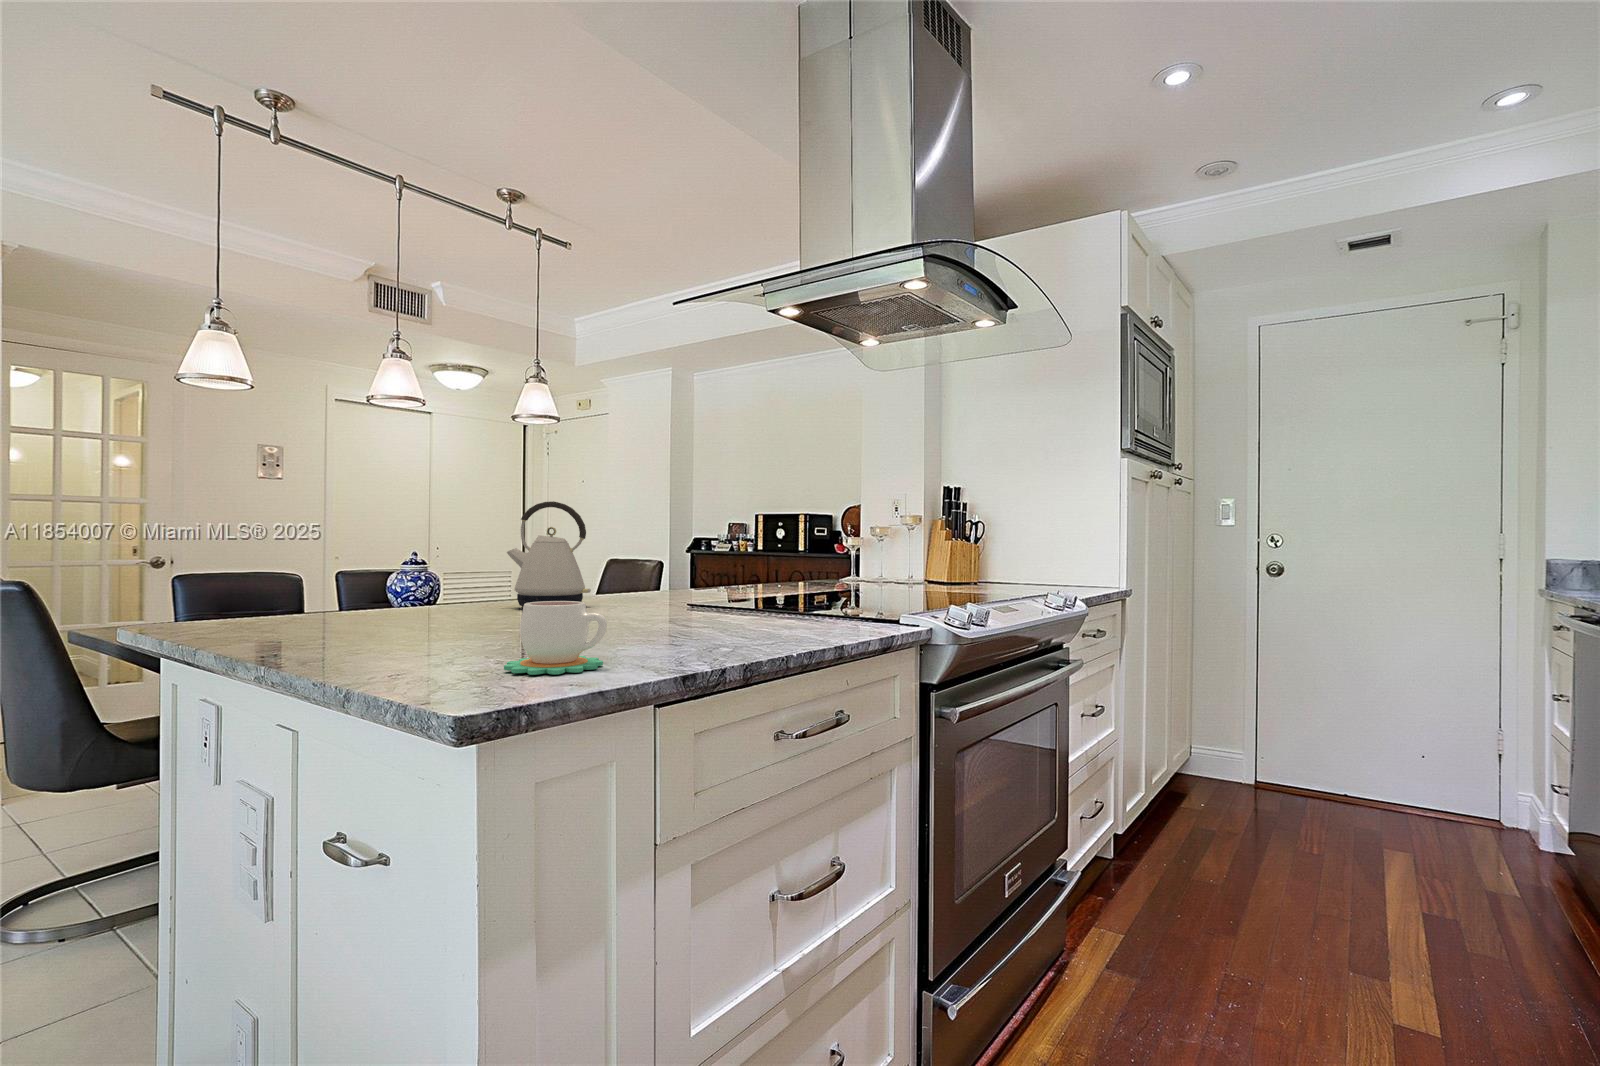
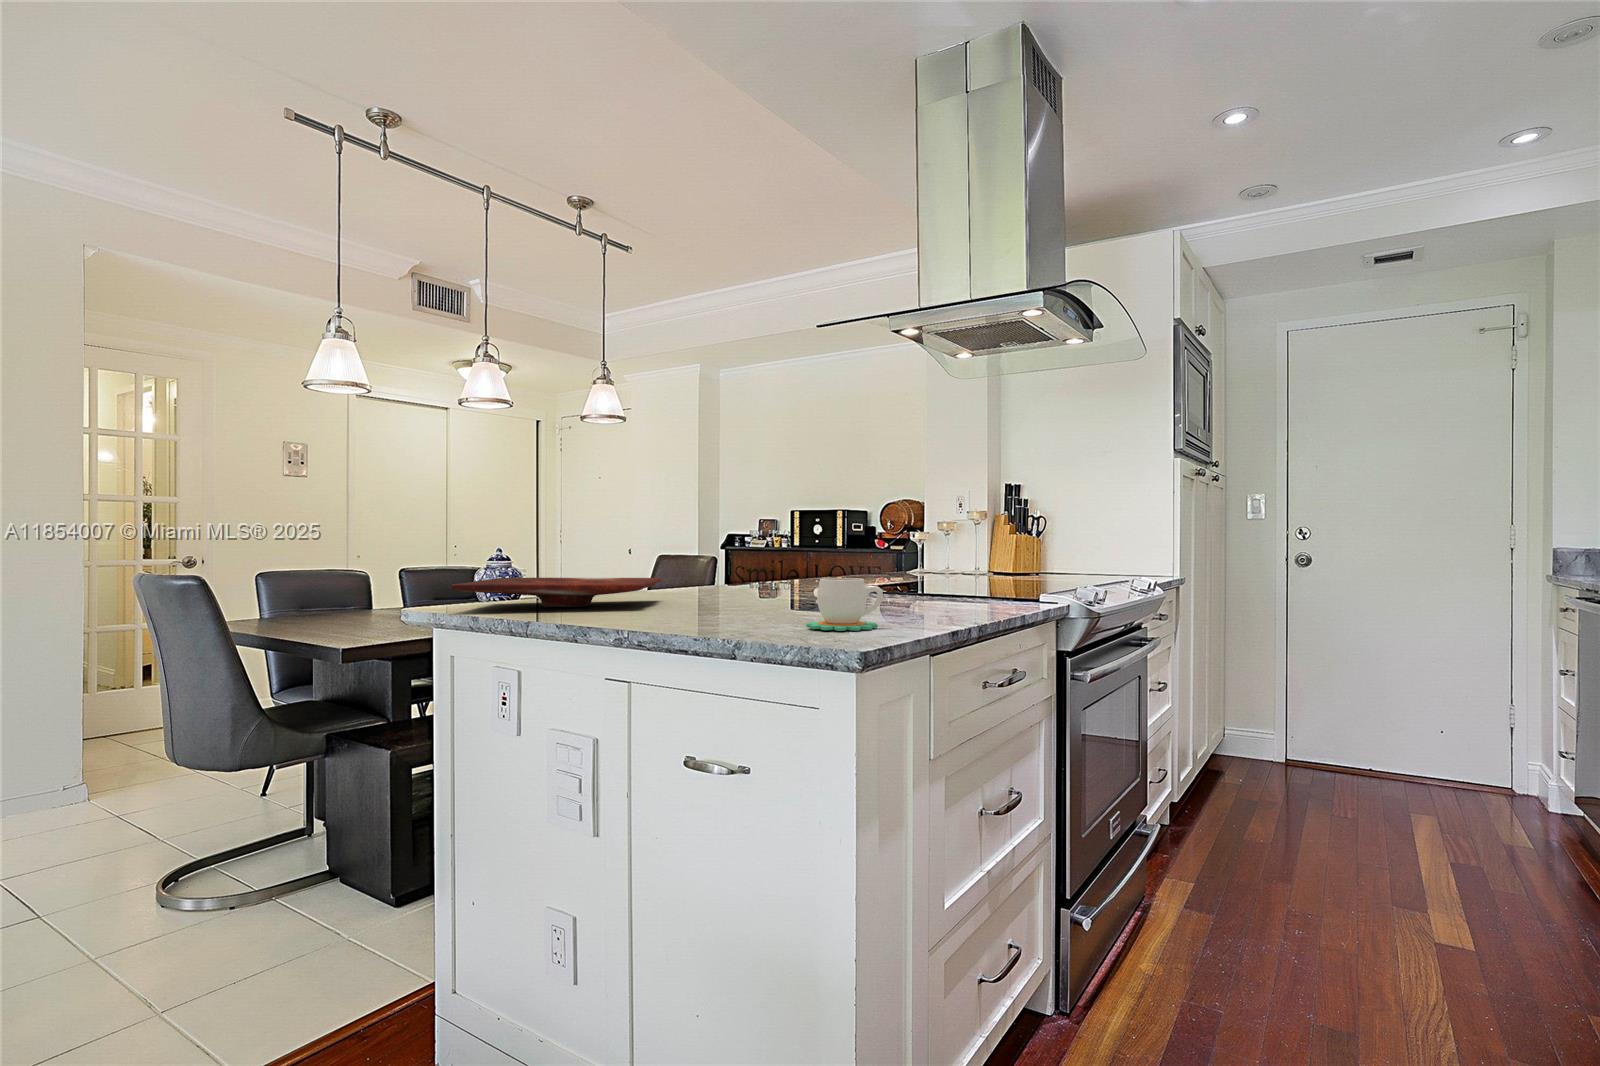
kettle: present [507,501,591,606] -> none [660,500,735,596]
cutting board: none [193,589,484,624] -> present [451,578,661,607]

